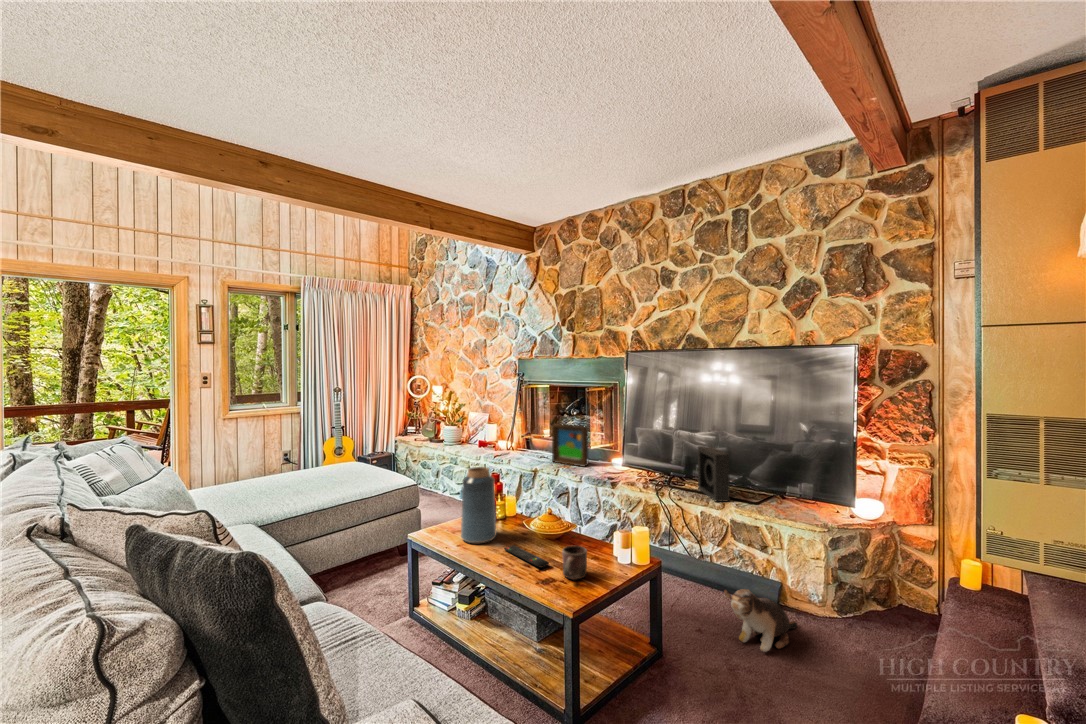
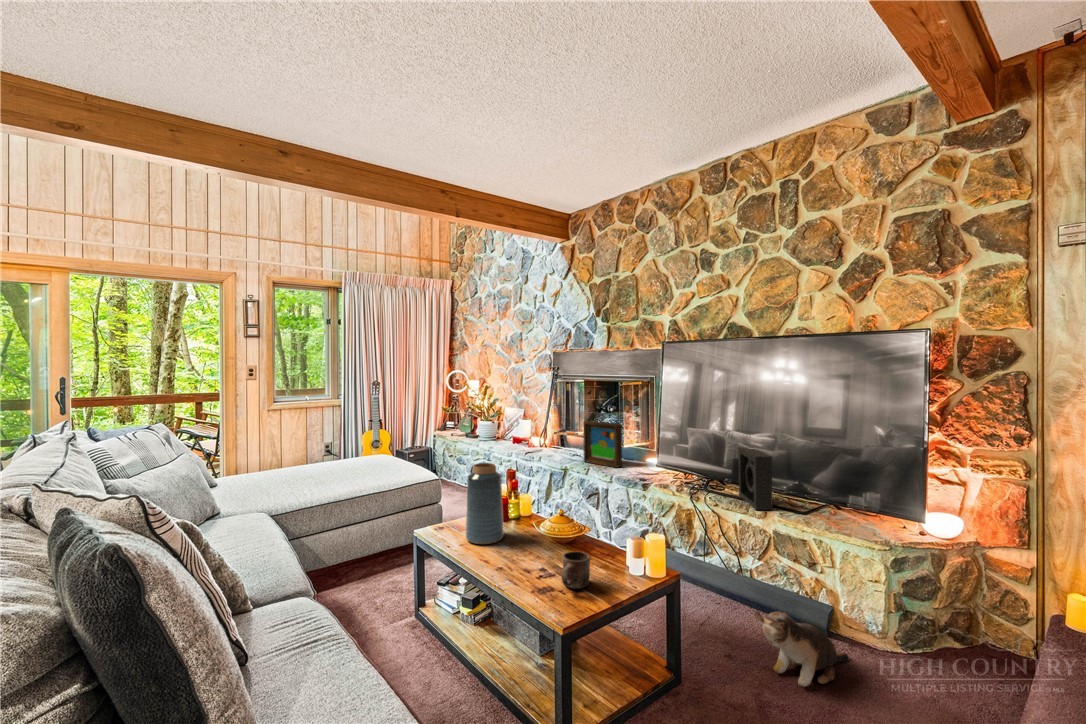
remote control: present [504,545,549,568] -> none [508,548,551,574]

